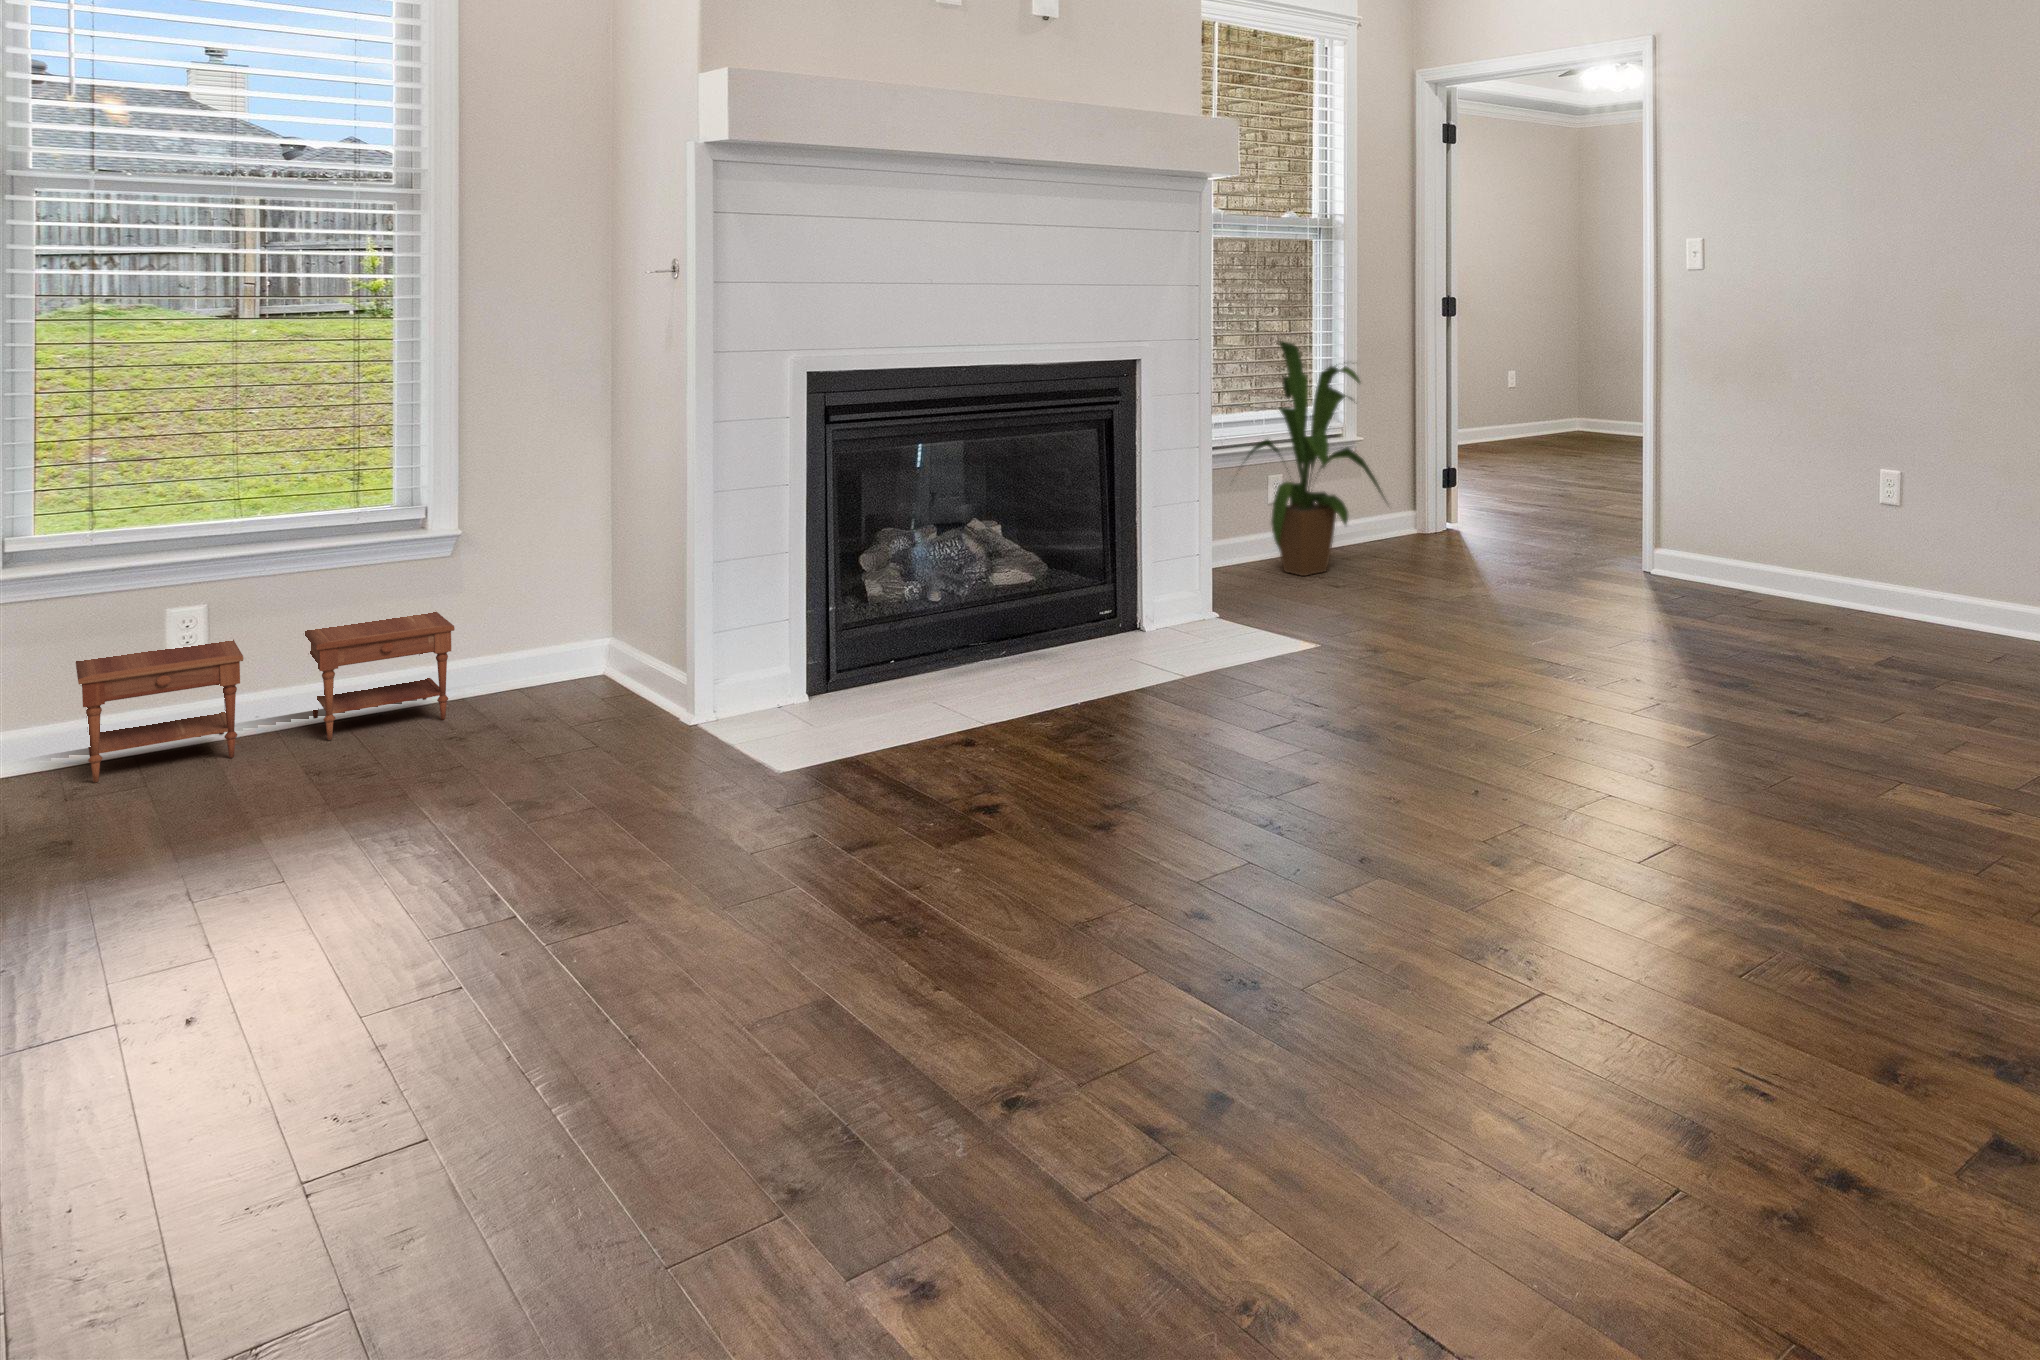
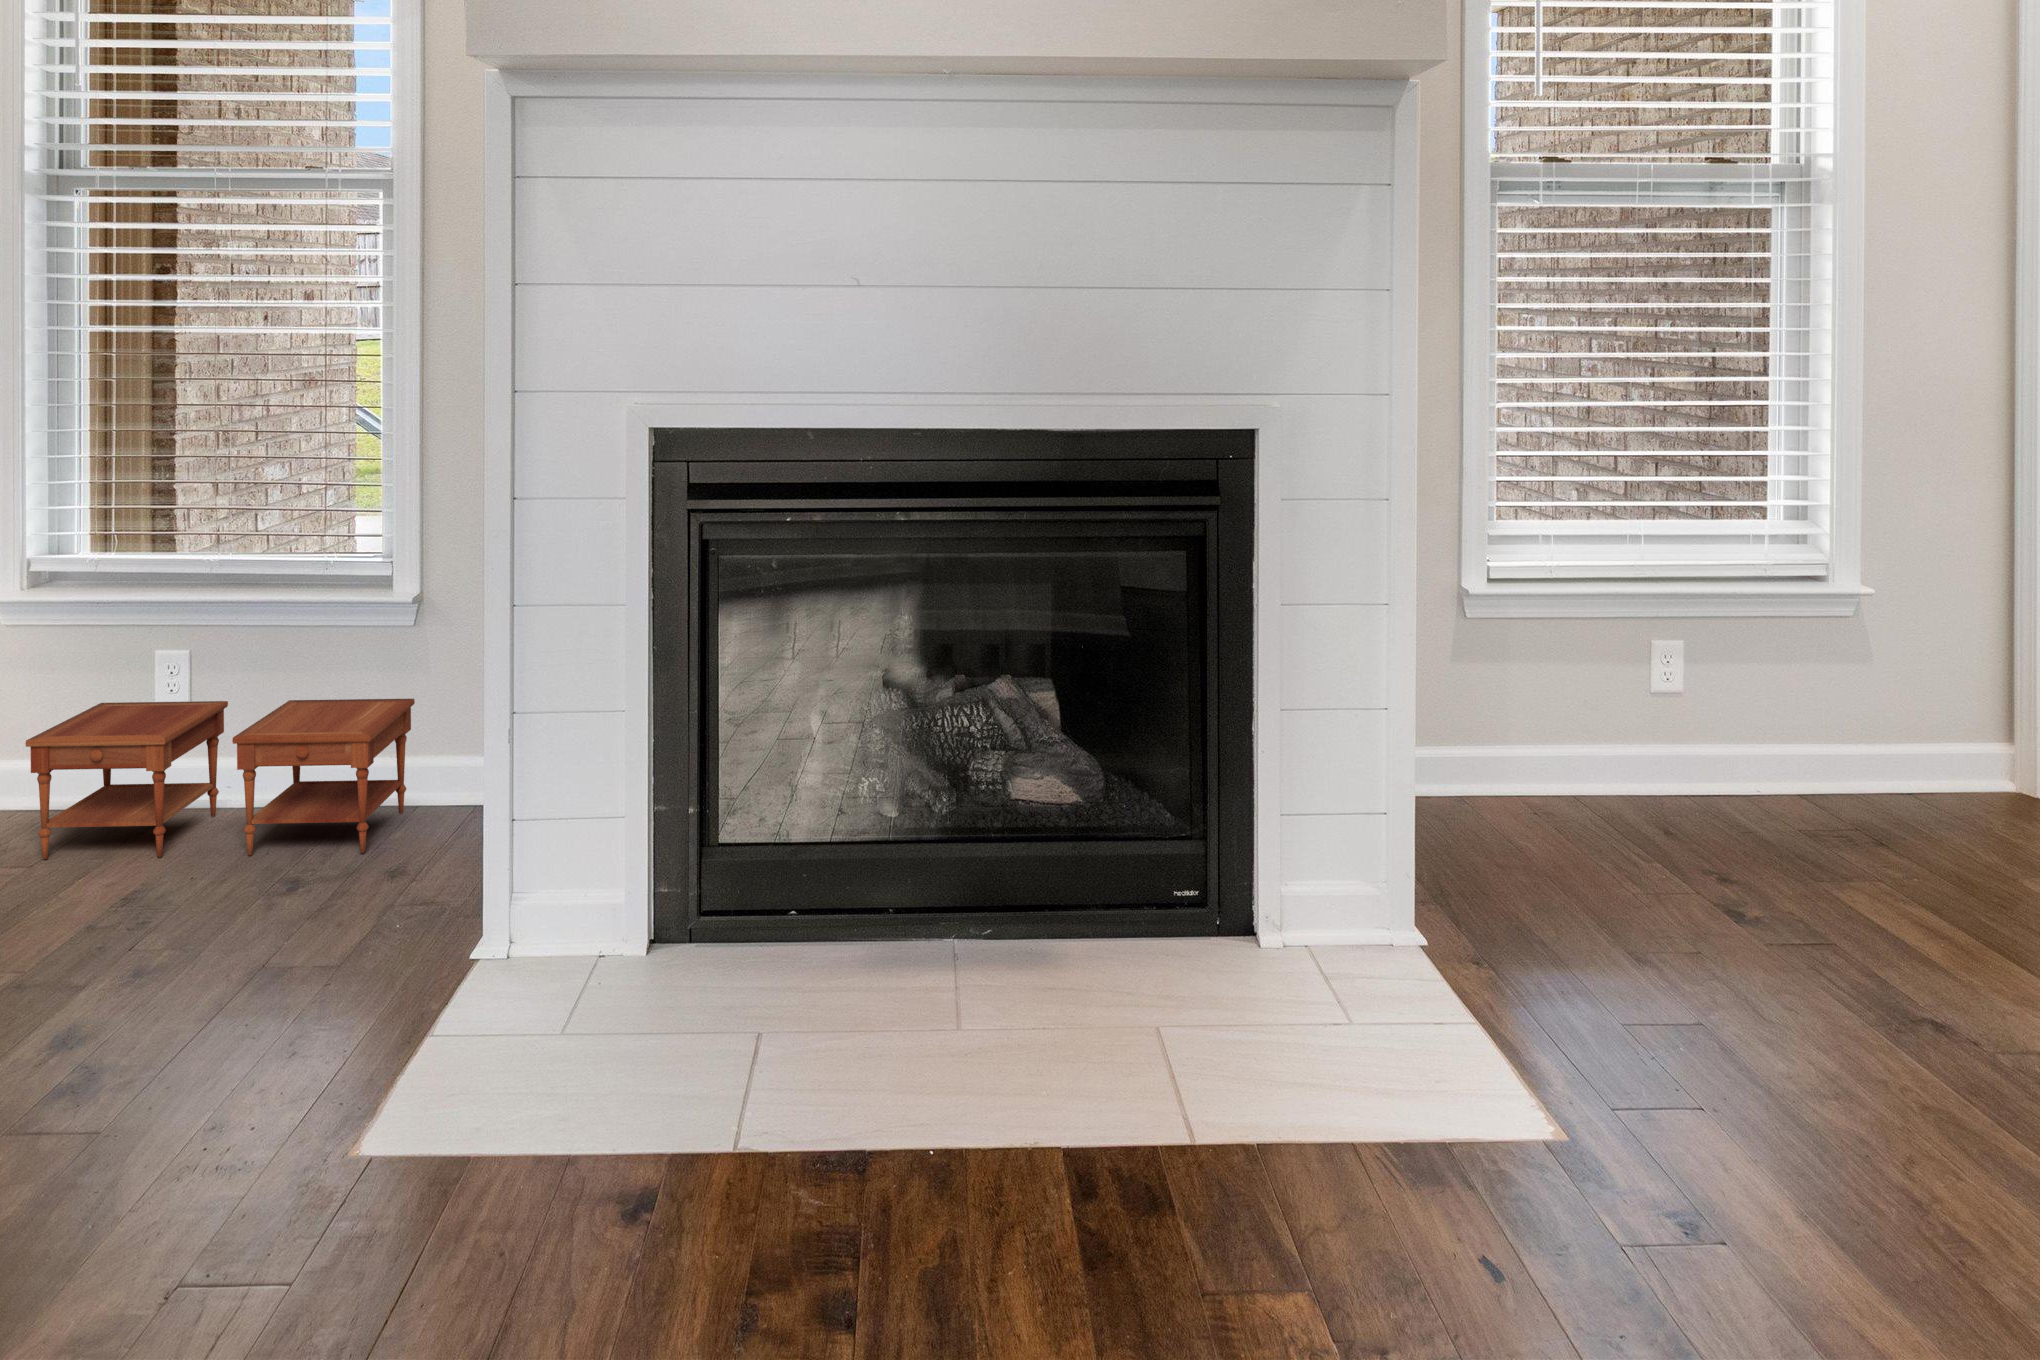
house plant: present [1249,341,1384,576] -> none [1555,396,1899,862]

